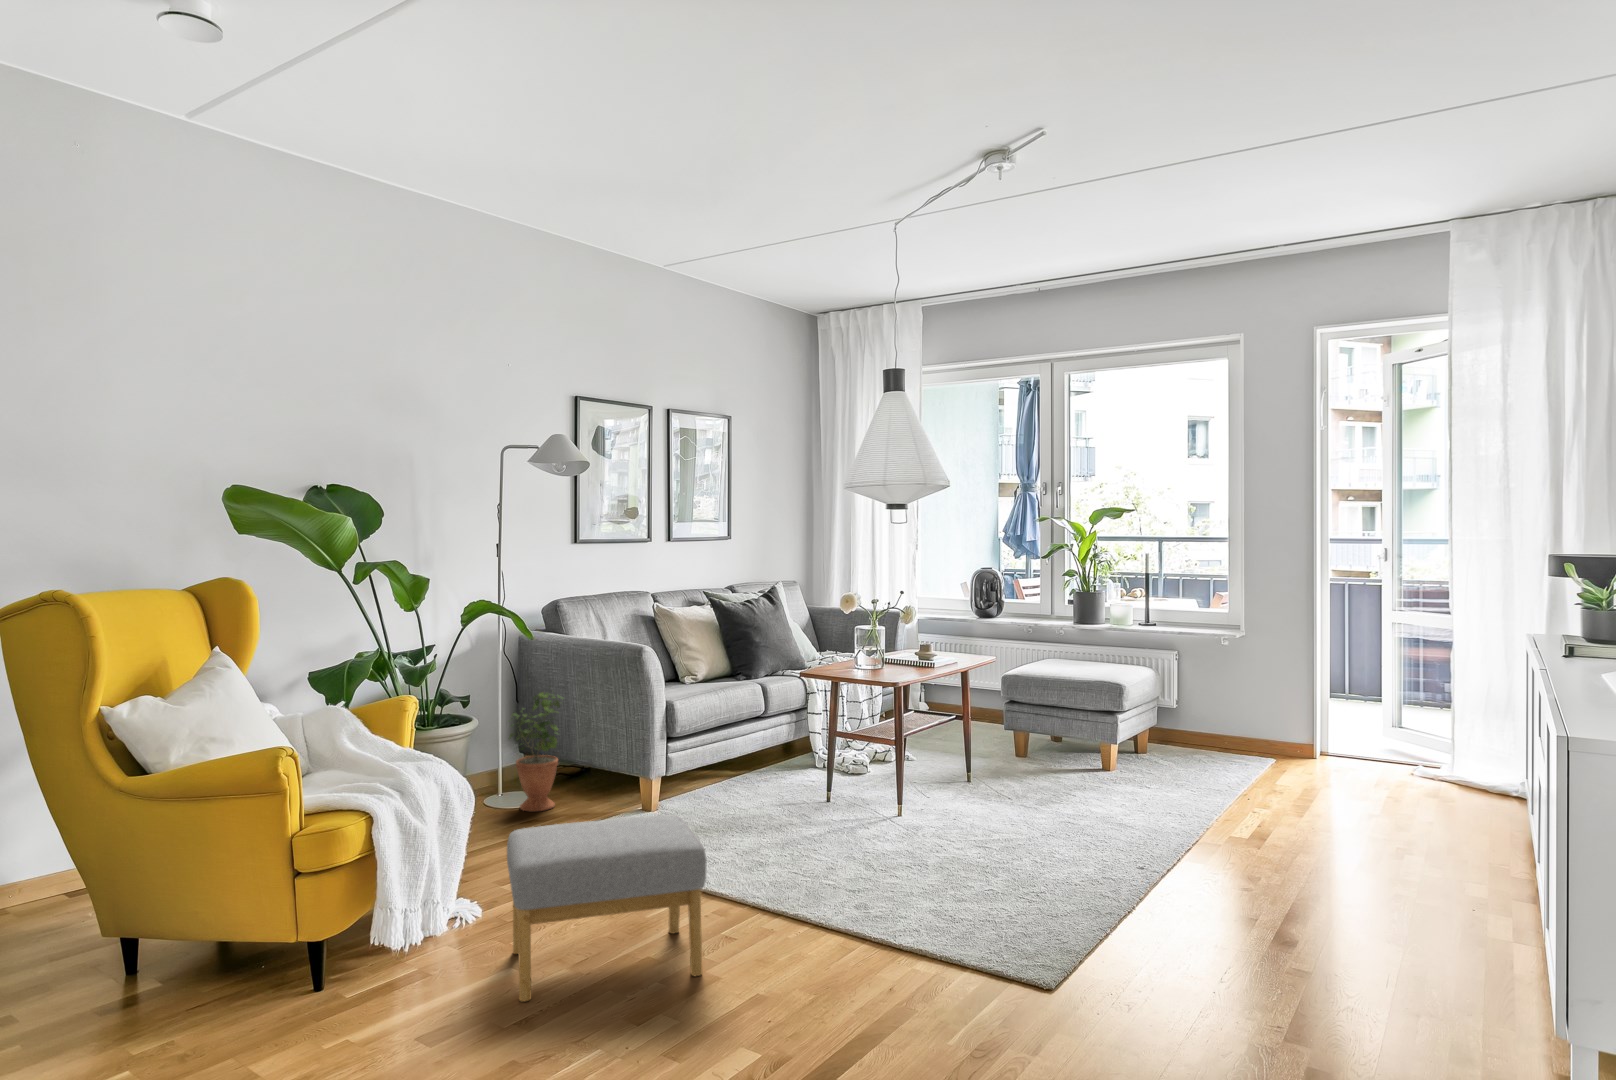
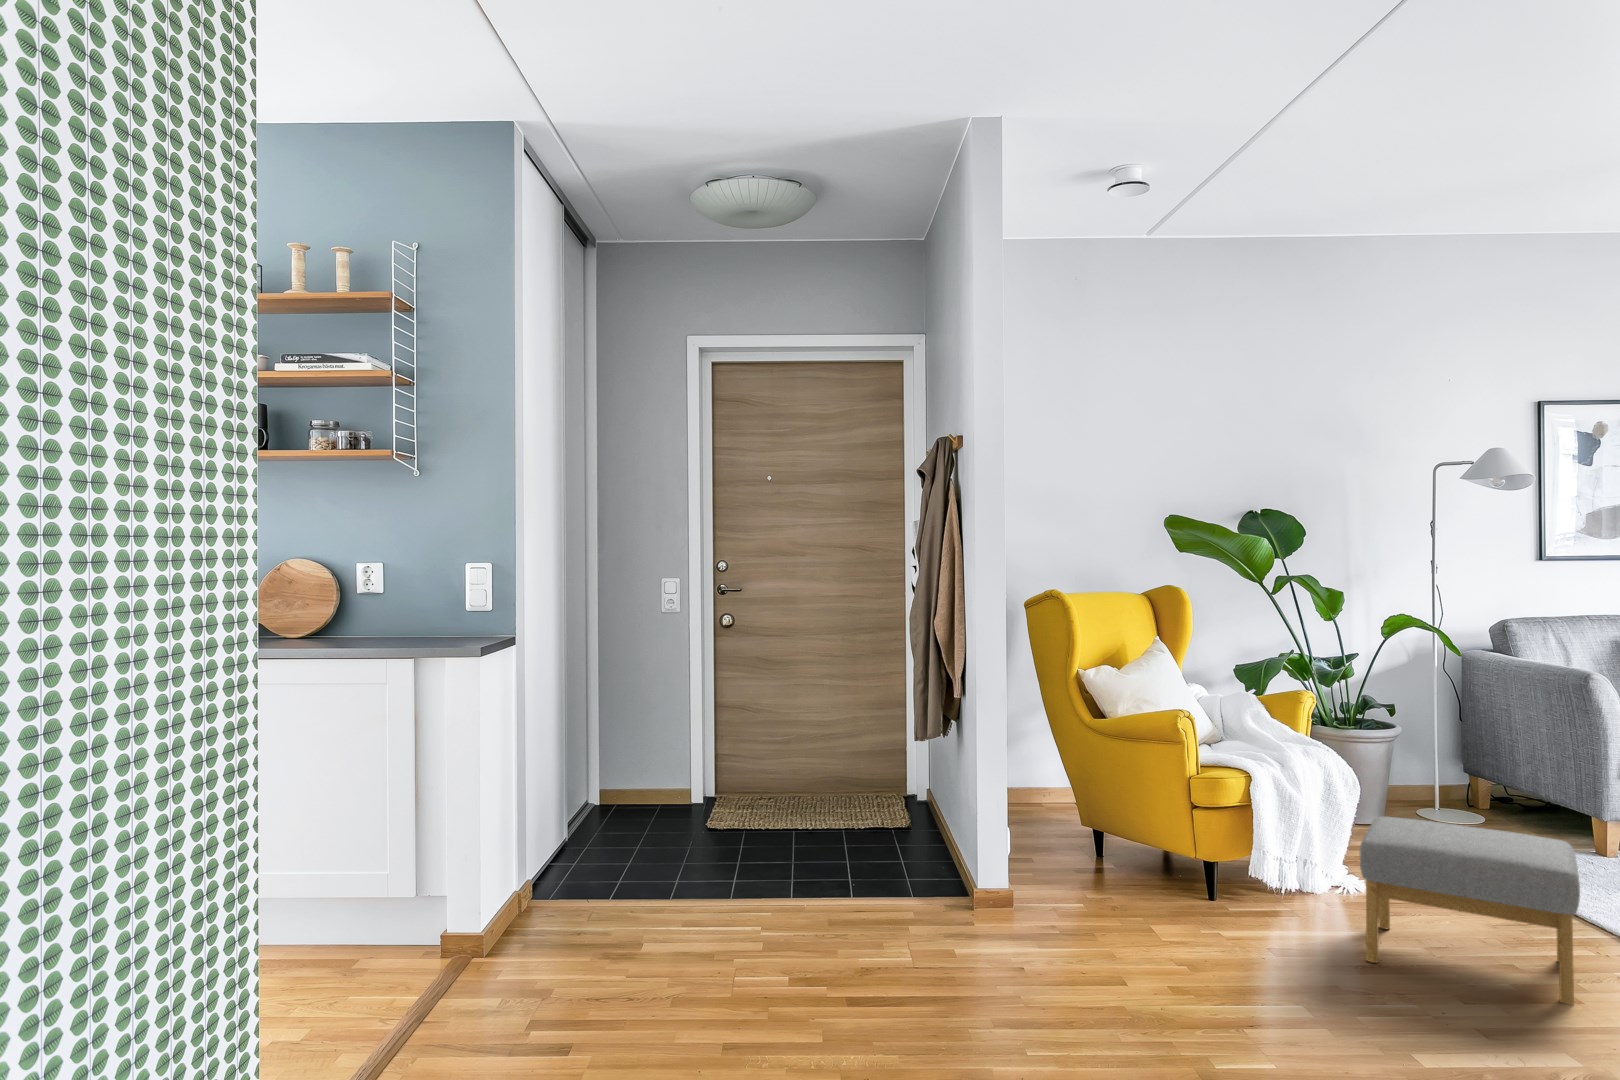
potted plant: present [509,692,563,811] -> none [1437,705,1504,828]

